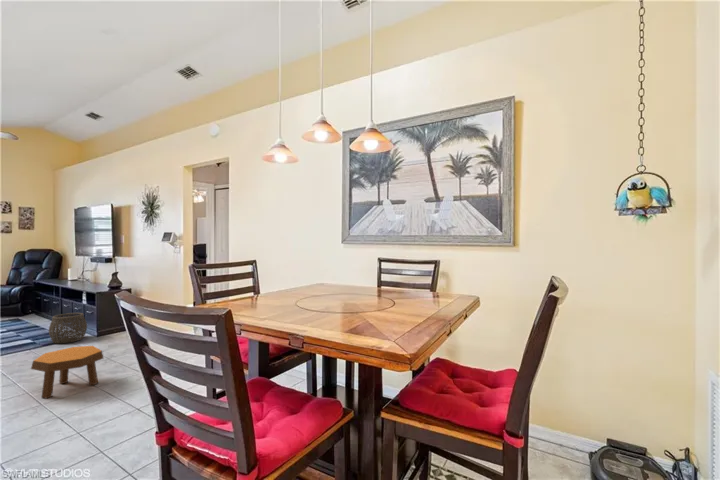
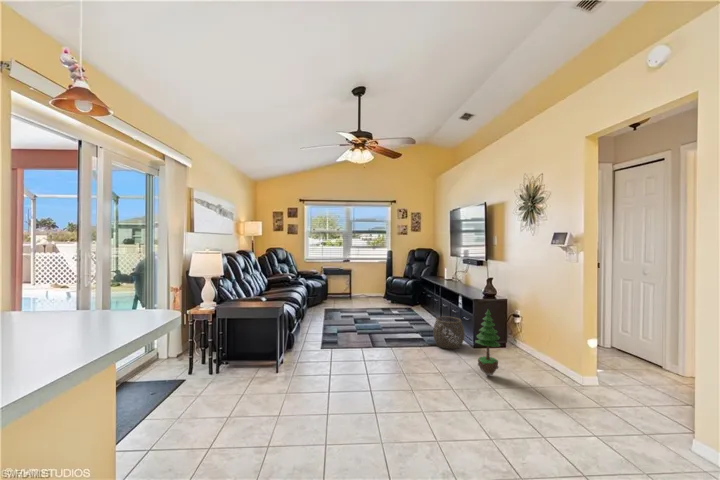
potted tree: none [94,295,118,351] -> present [475,309,500,376]
footstool: present [31,346,103,398] -> none [423,375,499,443]

